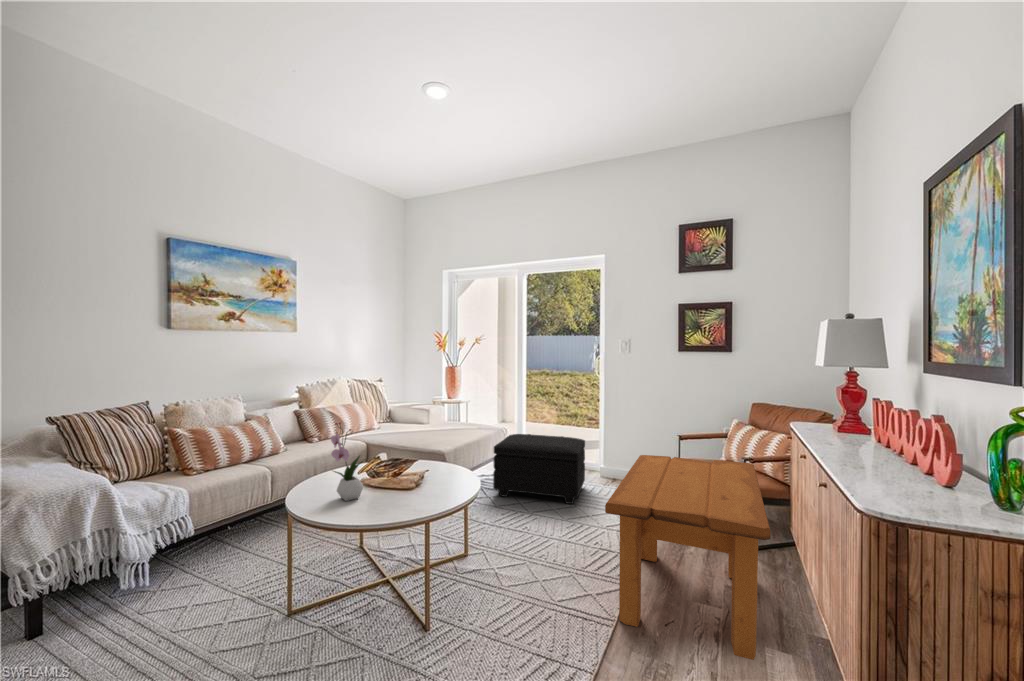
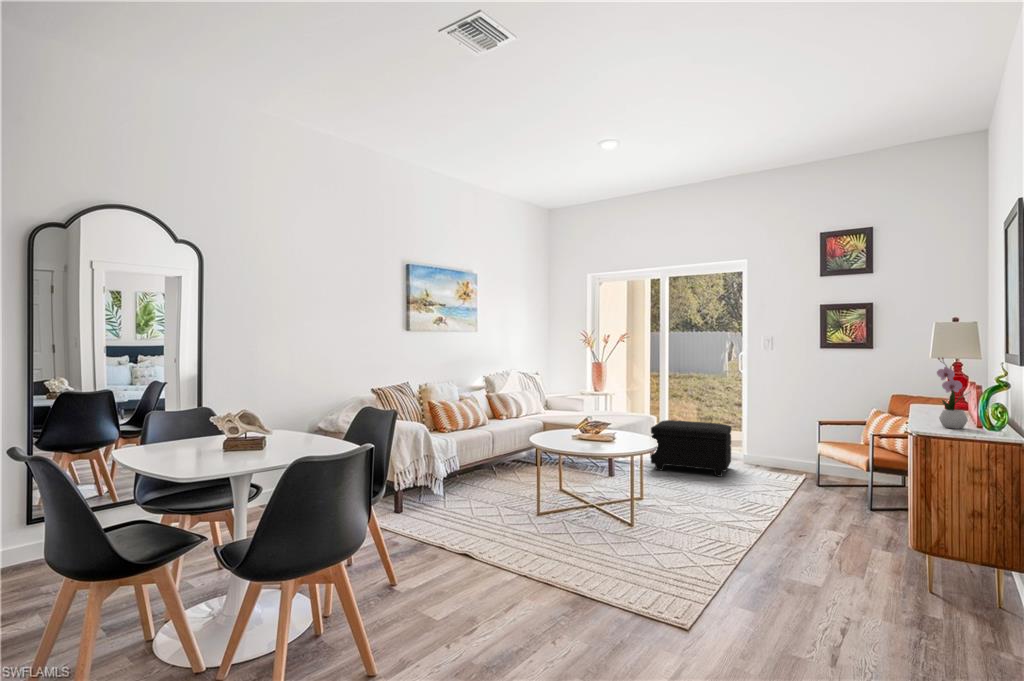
flower arrangement: present [331,422,363,501] -> present [937,358,968,429]
side table: present [605,455,771,660] -> none [753,428,875,547]

